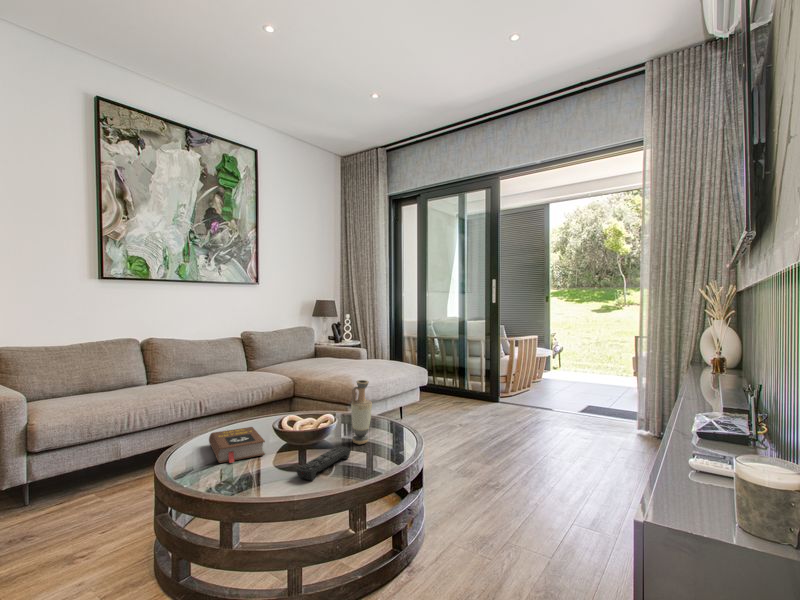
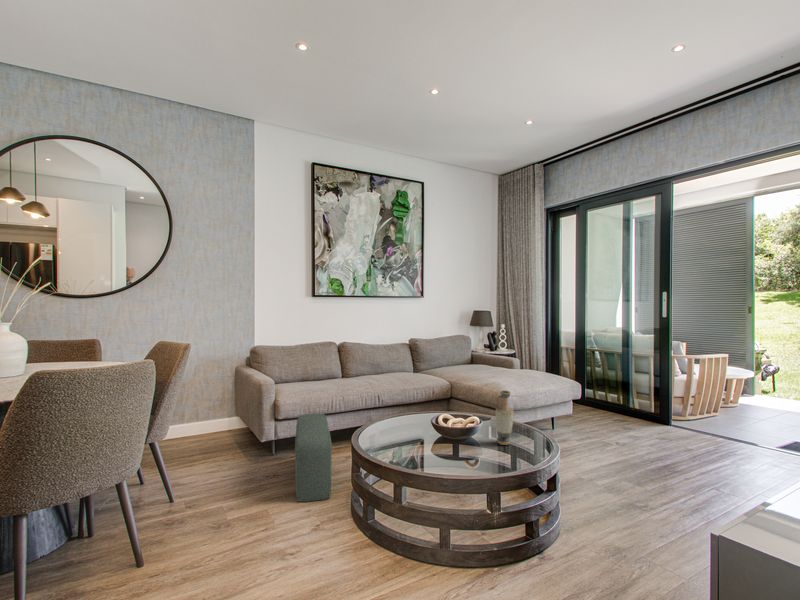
book: present [209,427,265,463] -> none [386,420,426,445]
pouf: none [60,434,123,570] -> present [295,413,332,502]
remote control: present [296,446,351,480] -> none [448,444,493,467]

